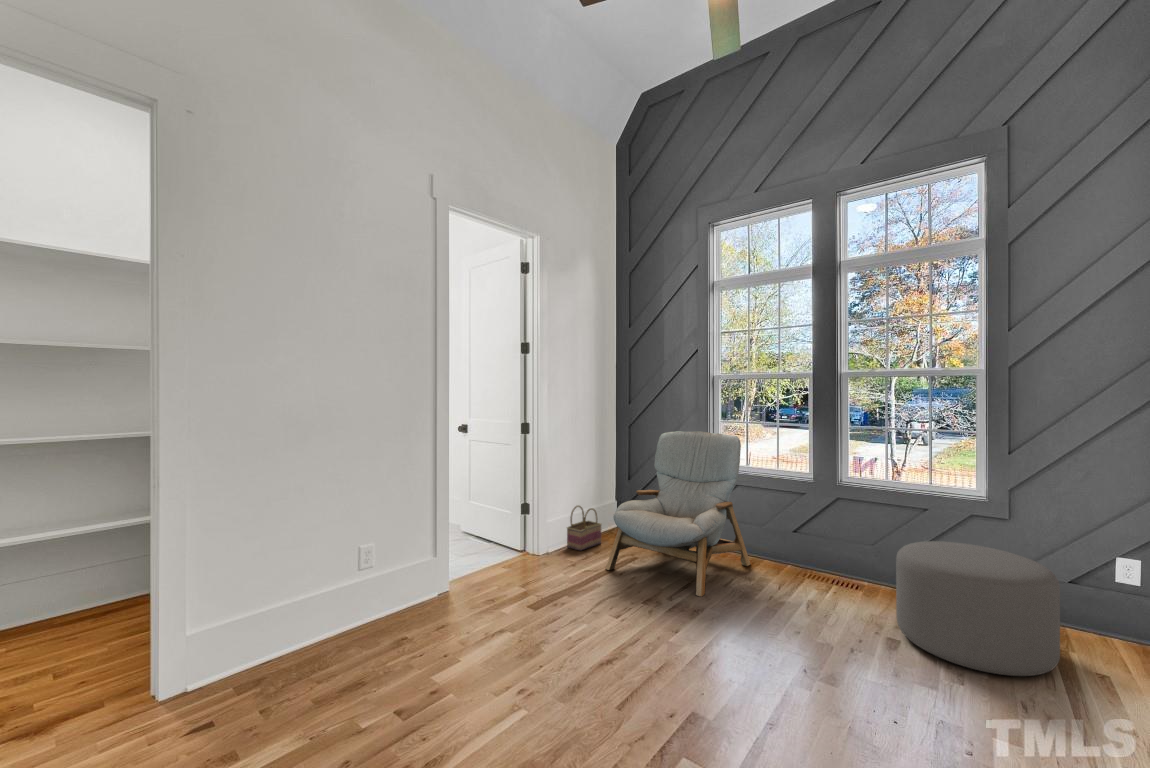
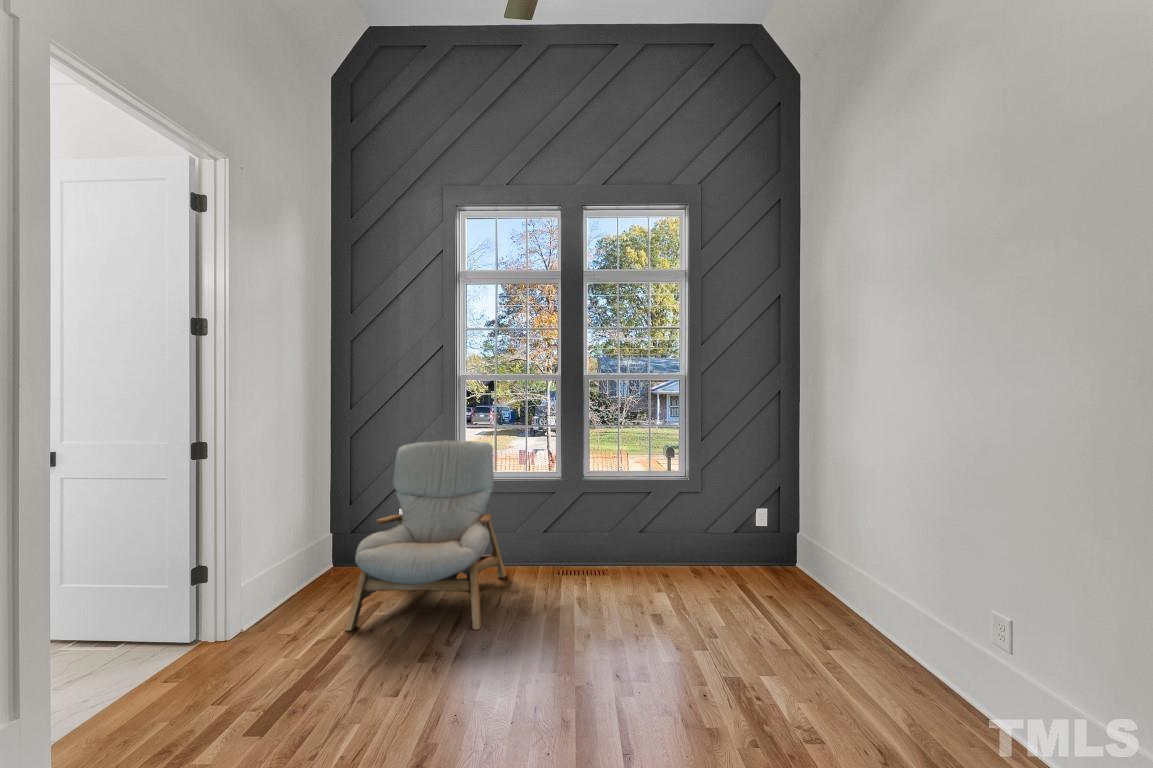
basket: present [567,505,601,551] -> none [271,553,322,615]
ottoman: present [896,541,1060,676] -> none [653,515,765,621]

